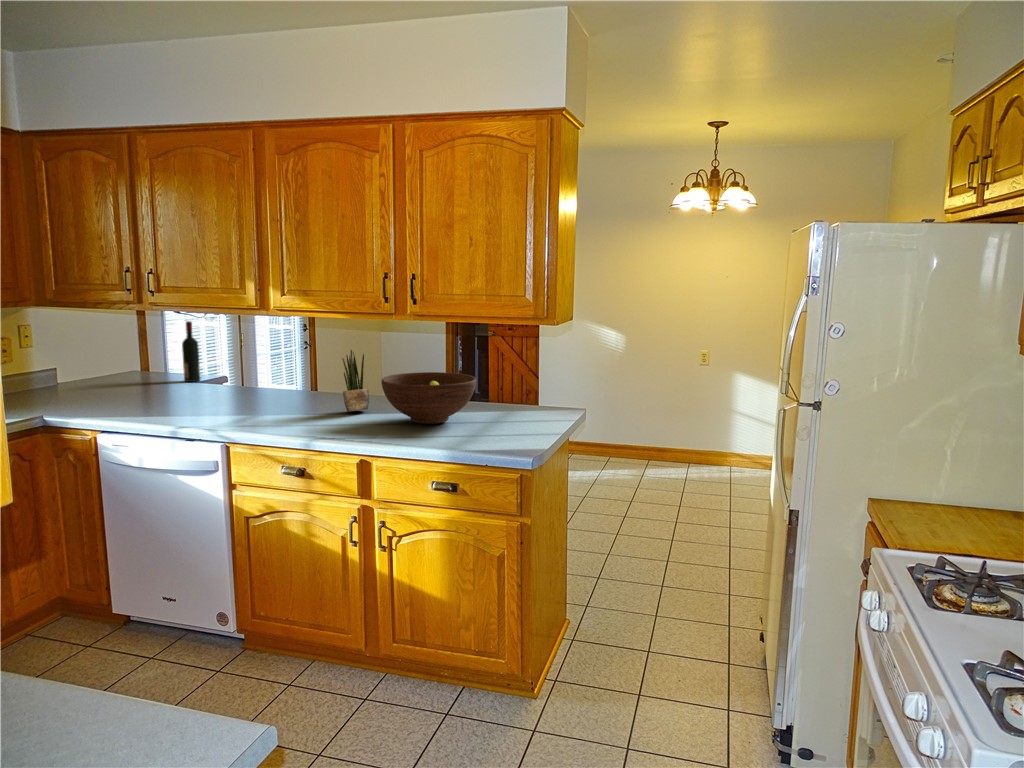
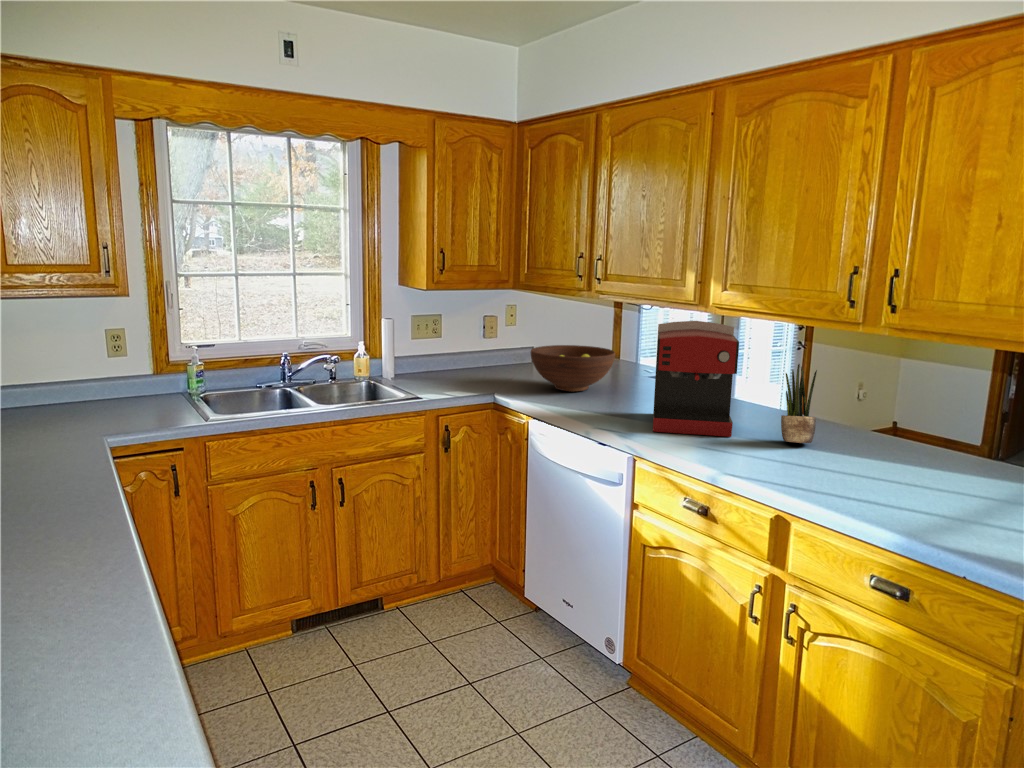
wine bottle: present [182,321,200,382] -> none [632,310,649,374]
coffee maker: none [226,323,306,420] -> present [653,321,739,437]
fruit bowl: present [382,372,476,424] -> present [531,345,615,391]

